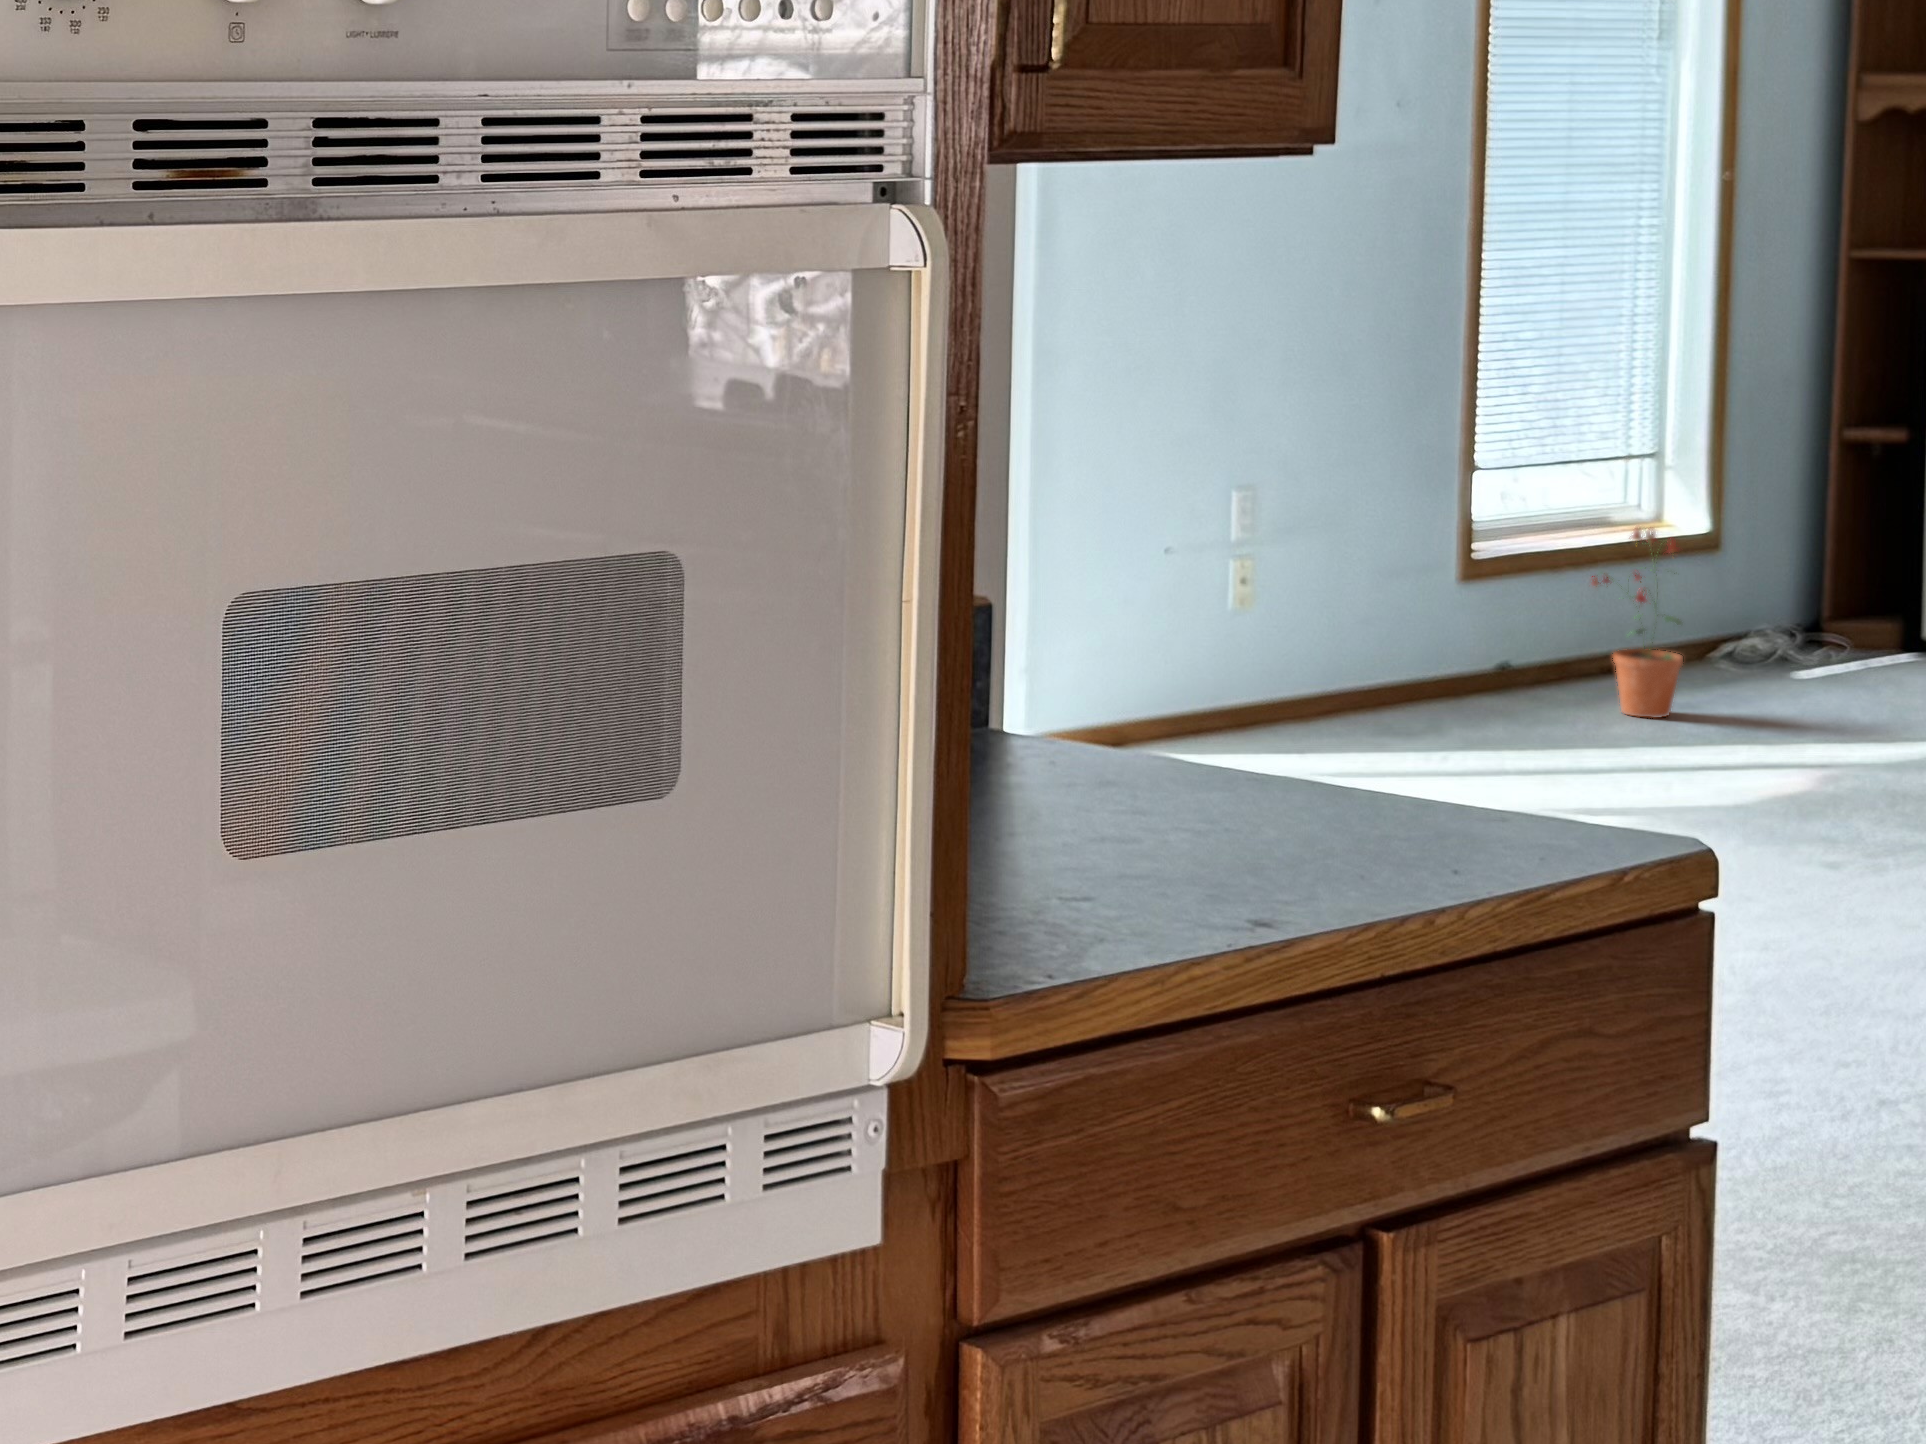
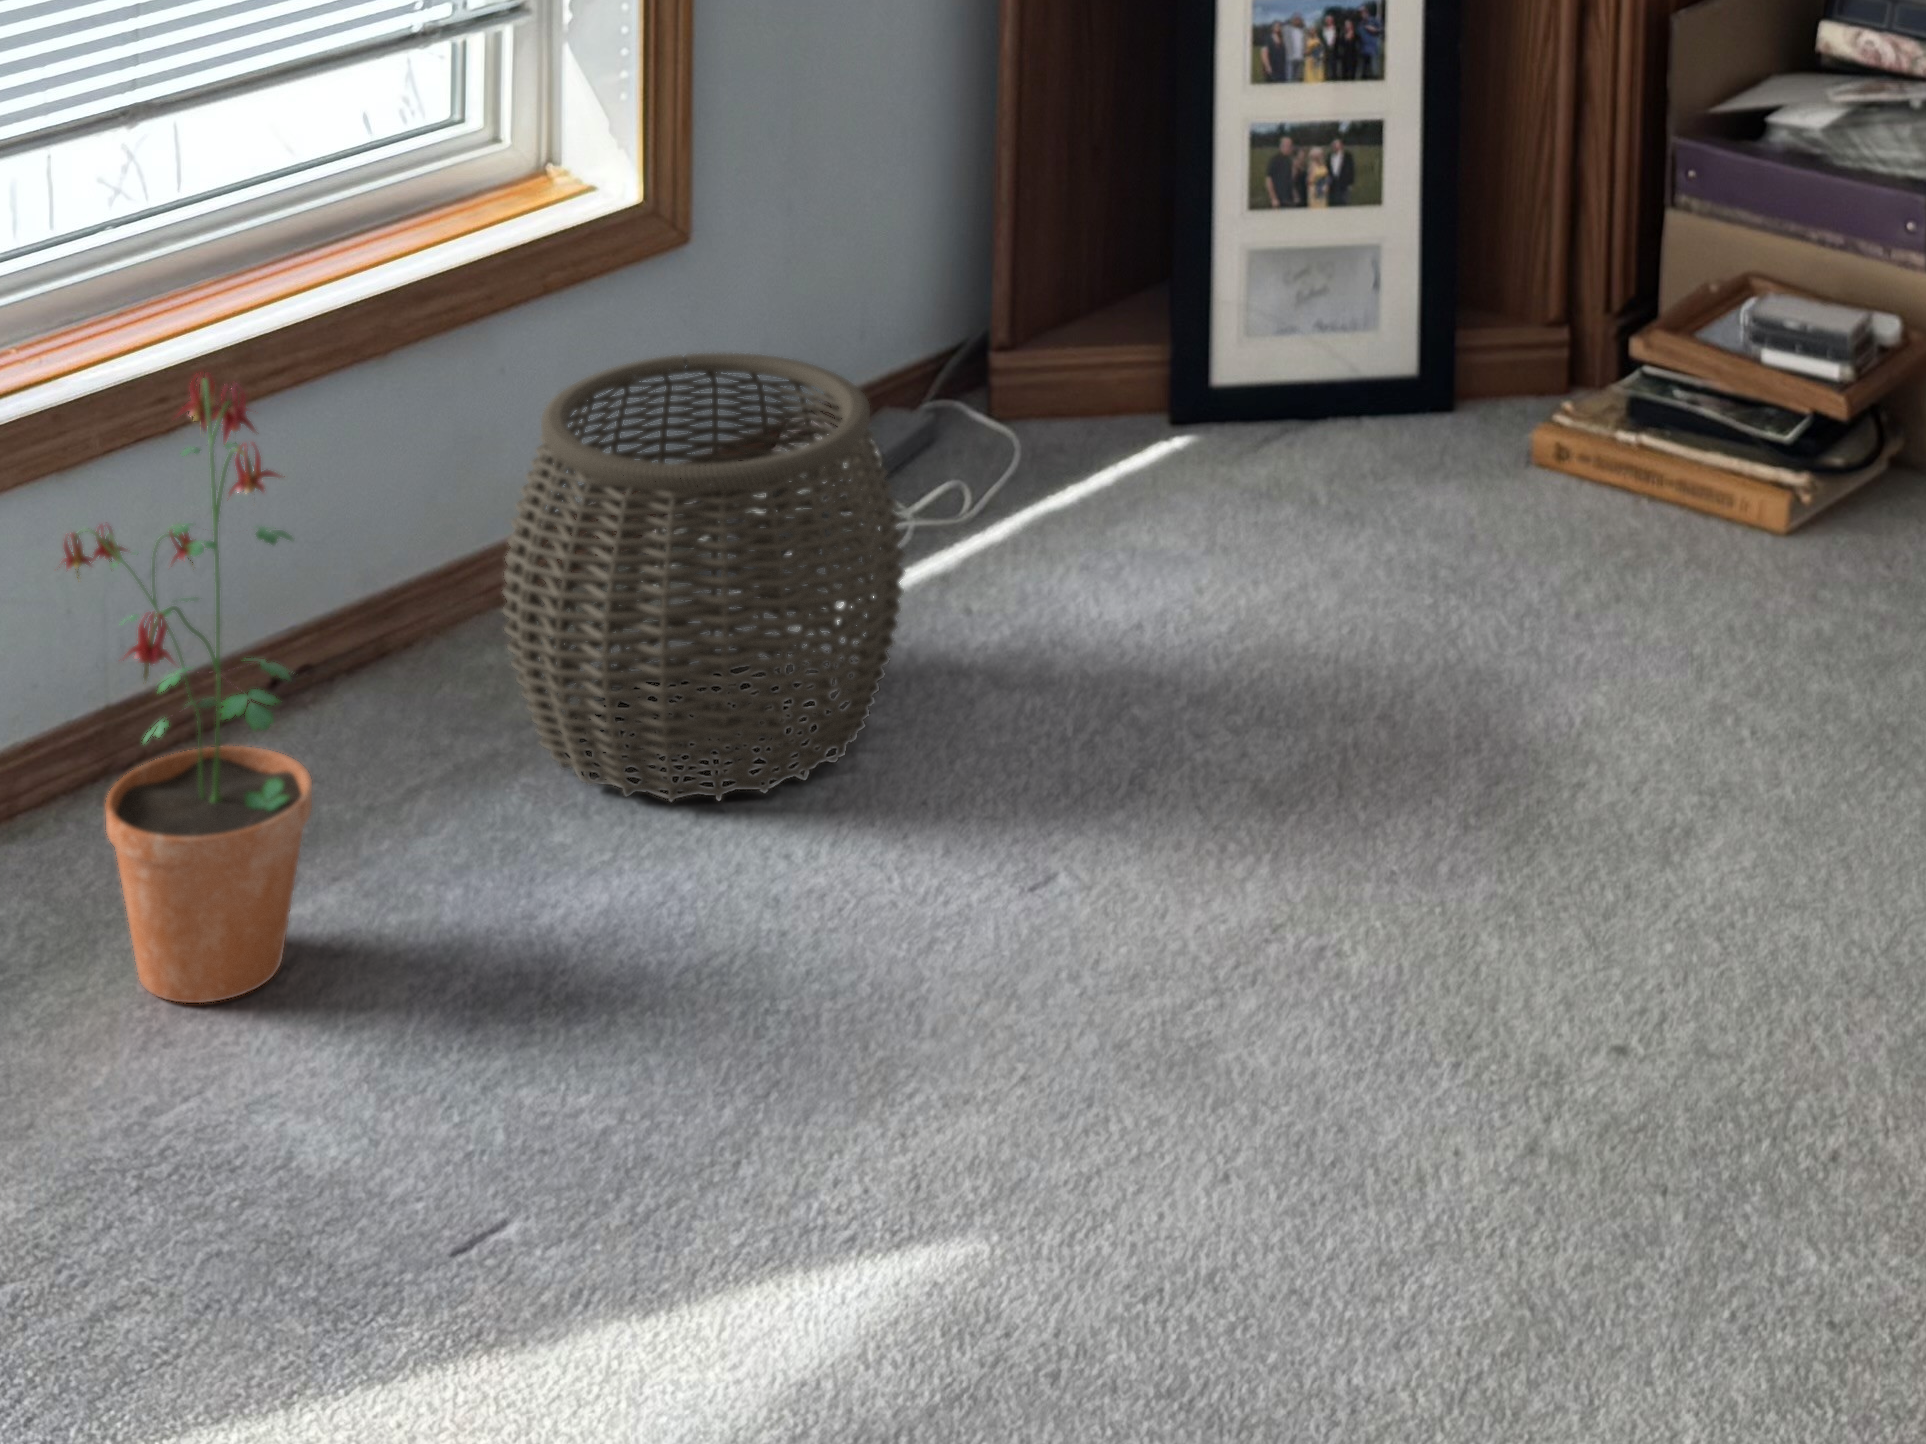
woven basket: none [1699,565,1855,700] -> present [503,352,905,802]

